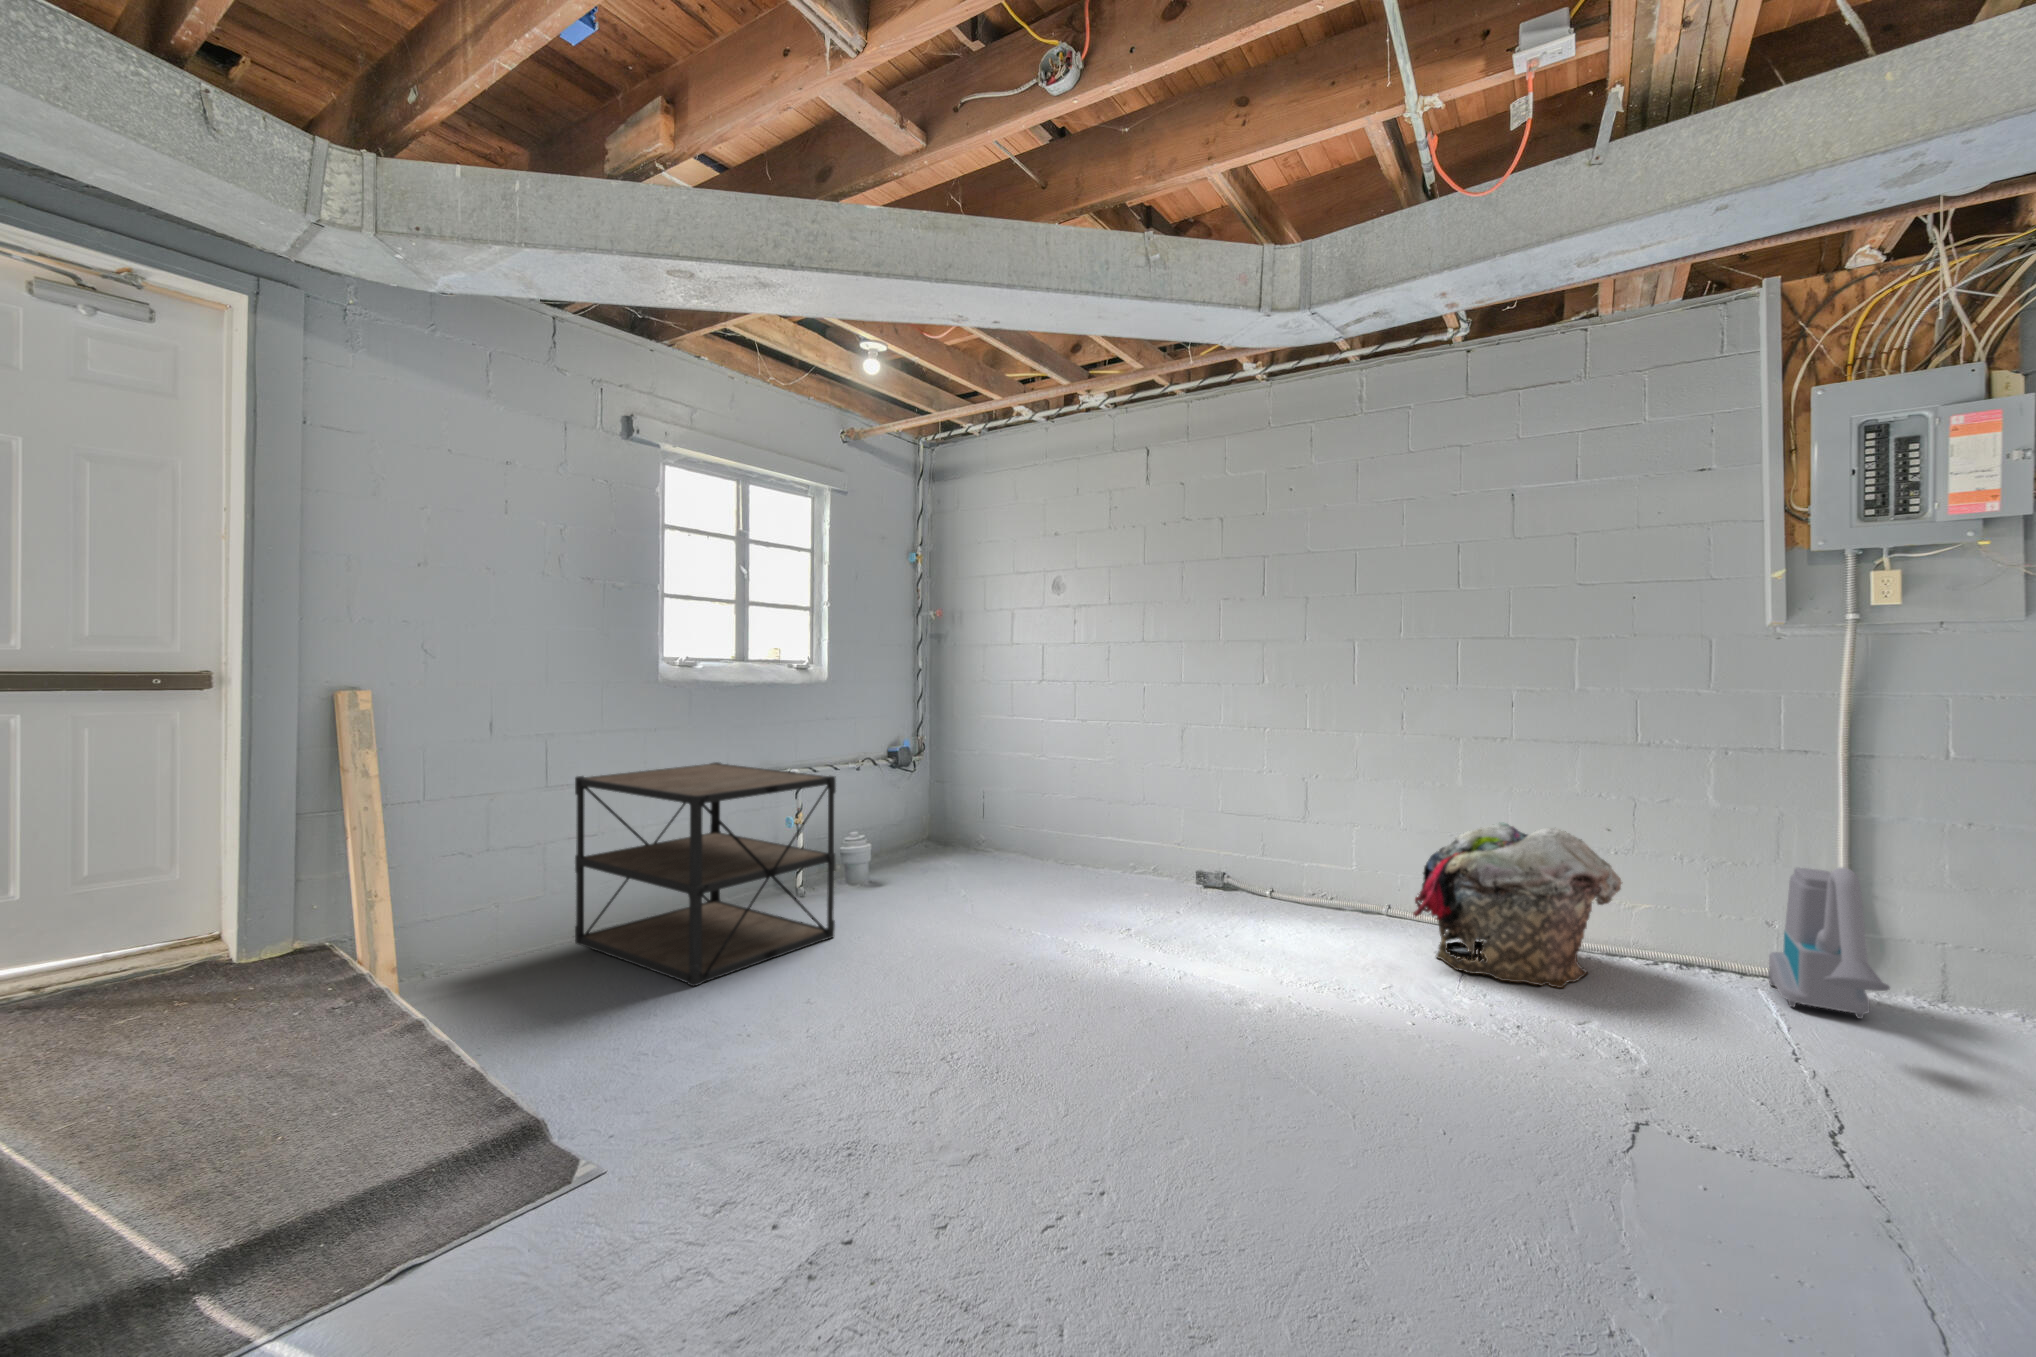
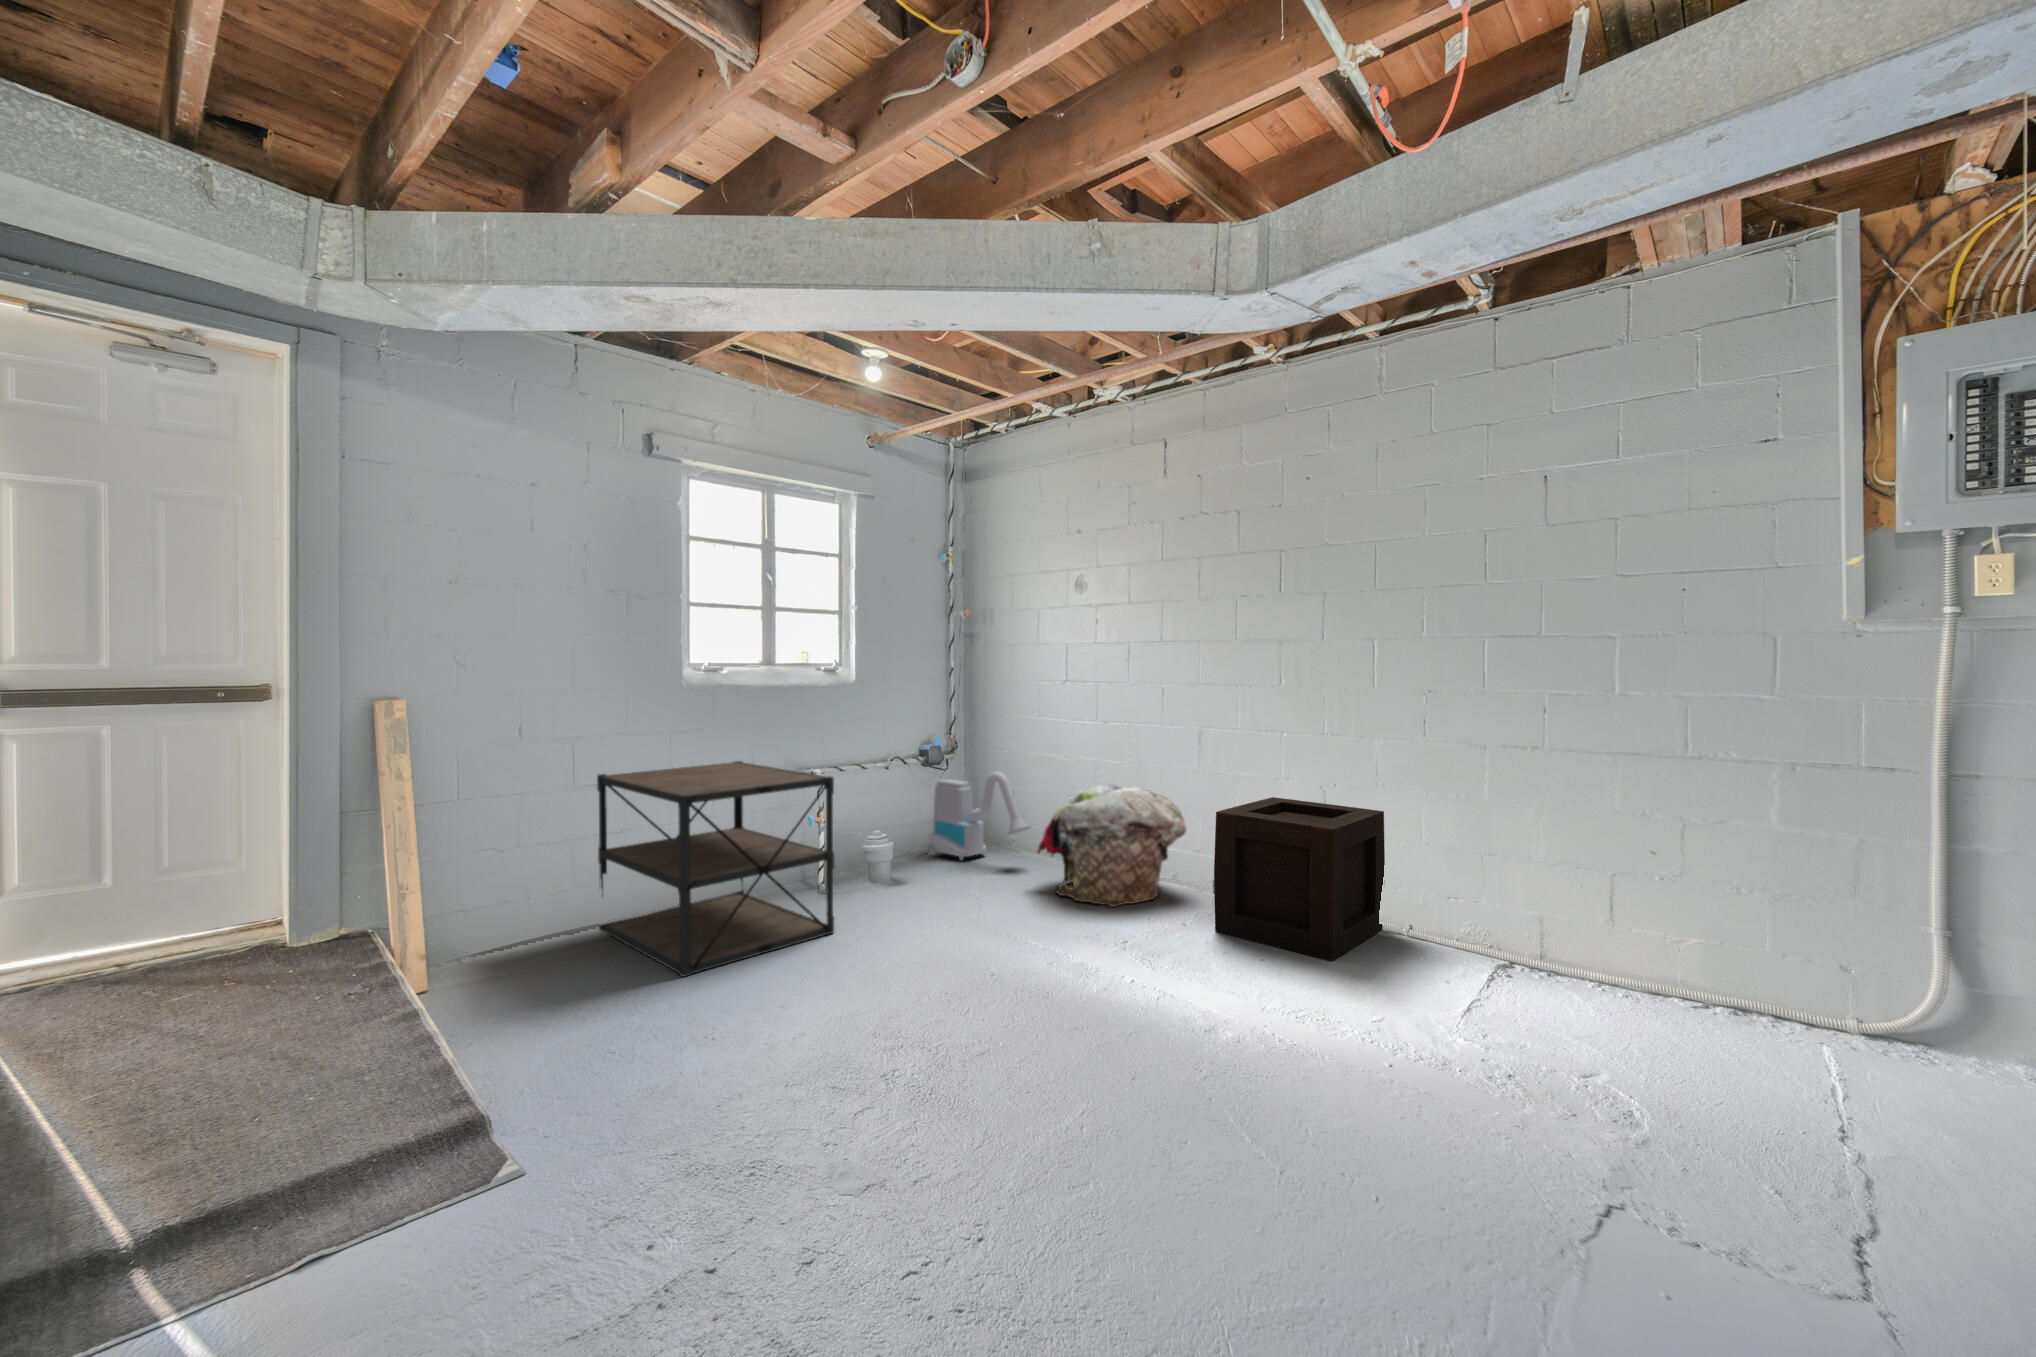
wooden crate: none [1208,792,1361,944] -> present [1214,797,1385,961]
laundry basket: present [1413,823,1622,988] -> present [1037,784,1186,907]
vacuum cleaner: present [1768,867,1890,1019] -> present [928,772,1030,861]

